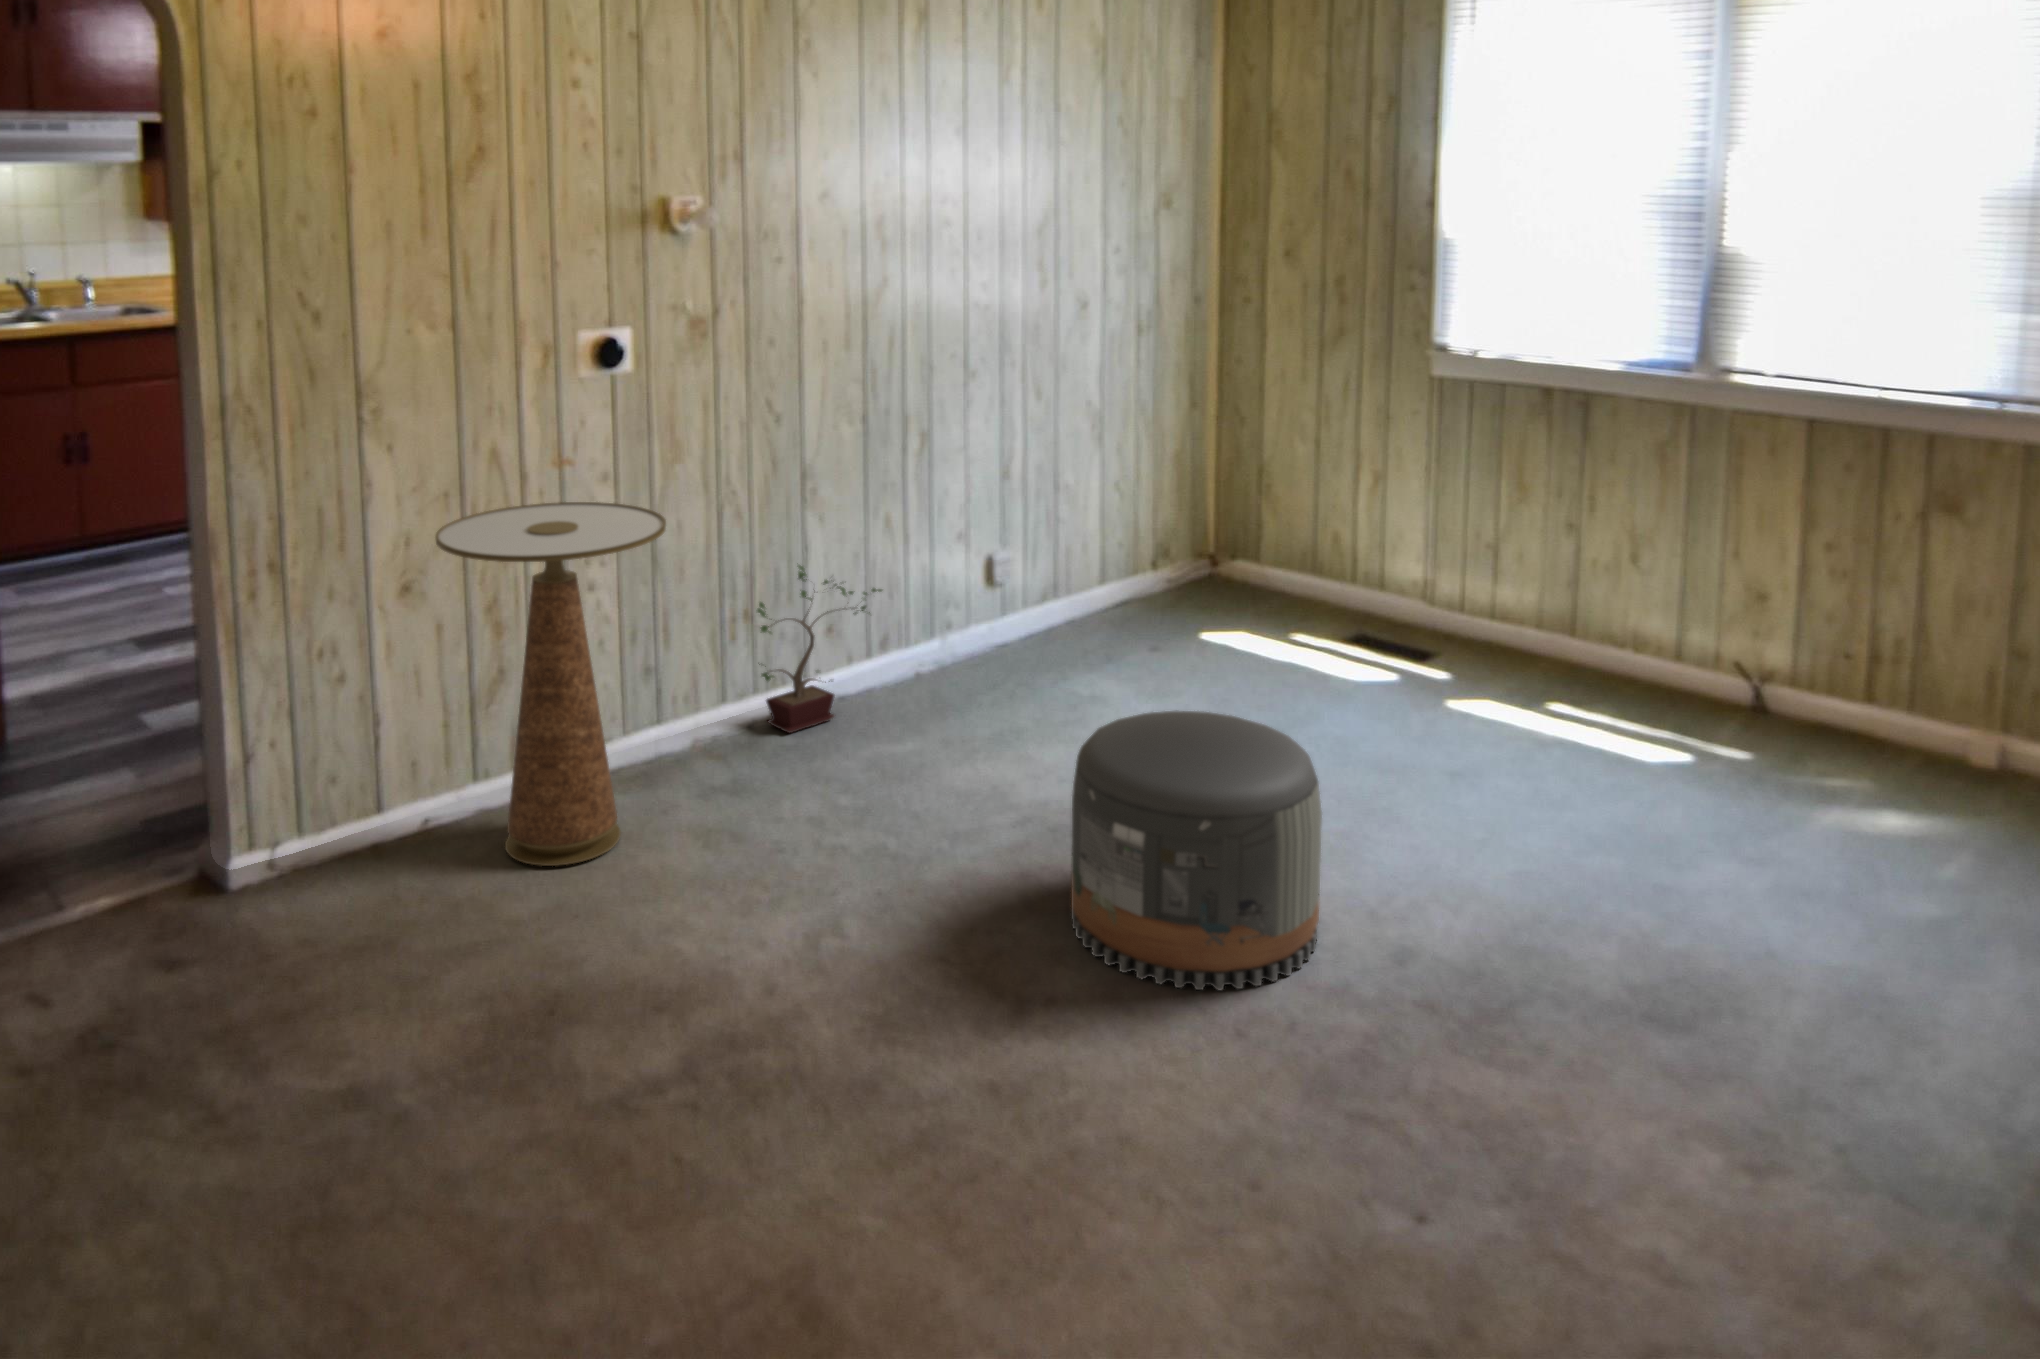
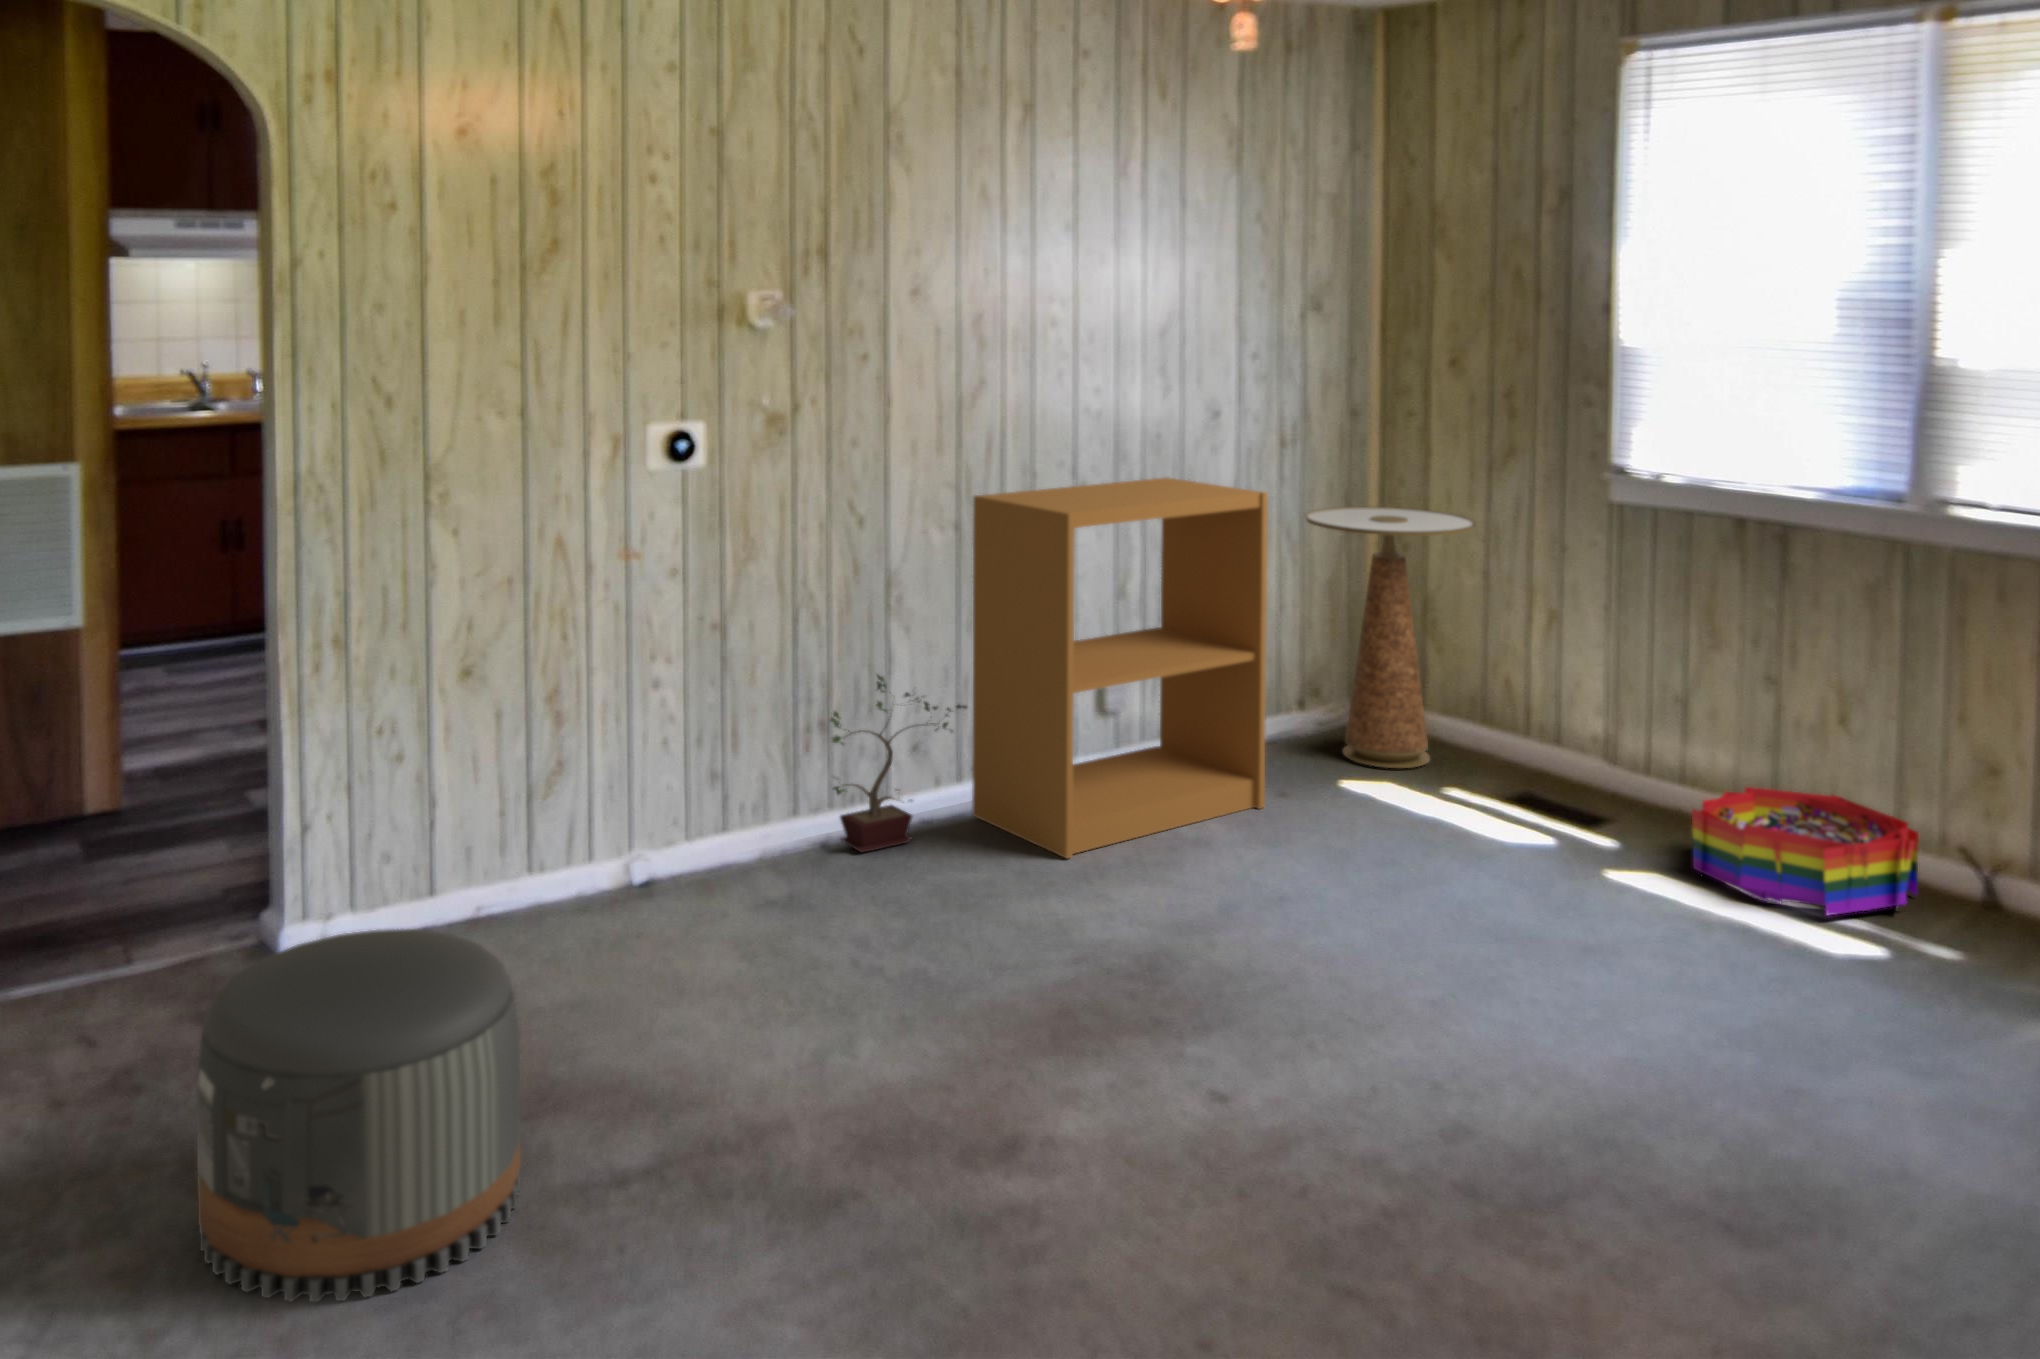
bookshelf: none [881,366,1148,725] -> present [972,478,1268,858]
side table: present [436,502,666,866] -> present [1305,507,1476,768]
storage bin: none [1517,621,1703,730] -> present [1692,787,1919,915]
pouf: present [1071,711,1322,990] -> present [196,929,521,1302]

